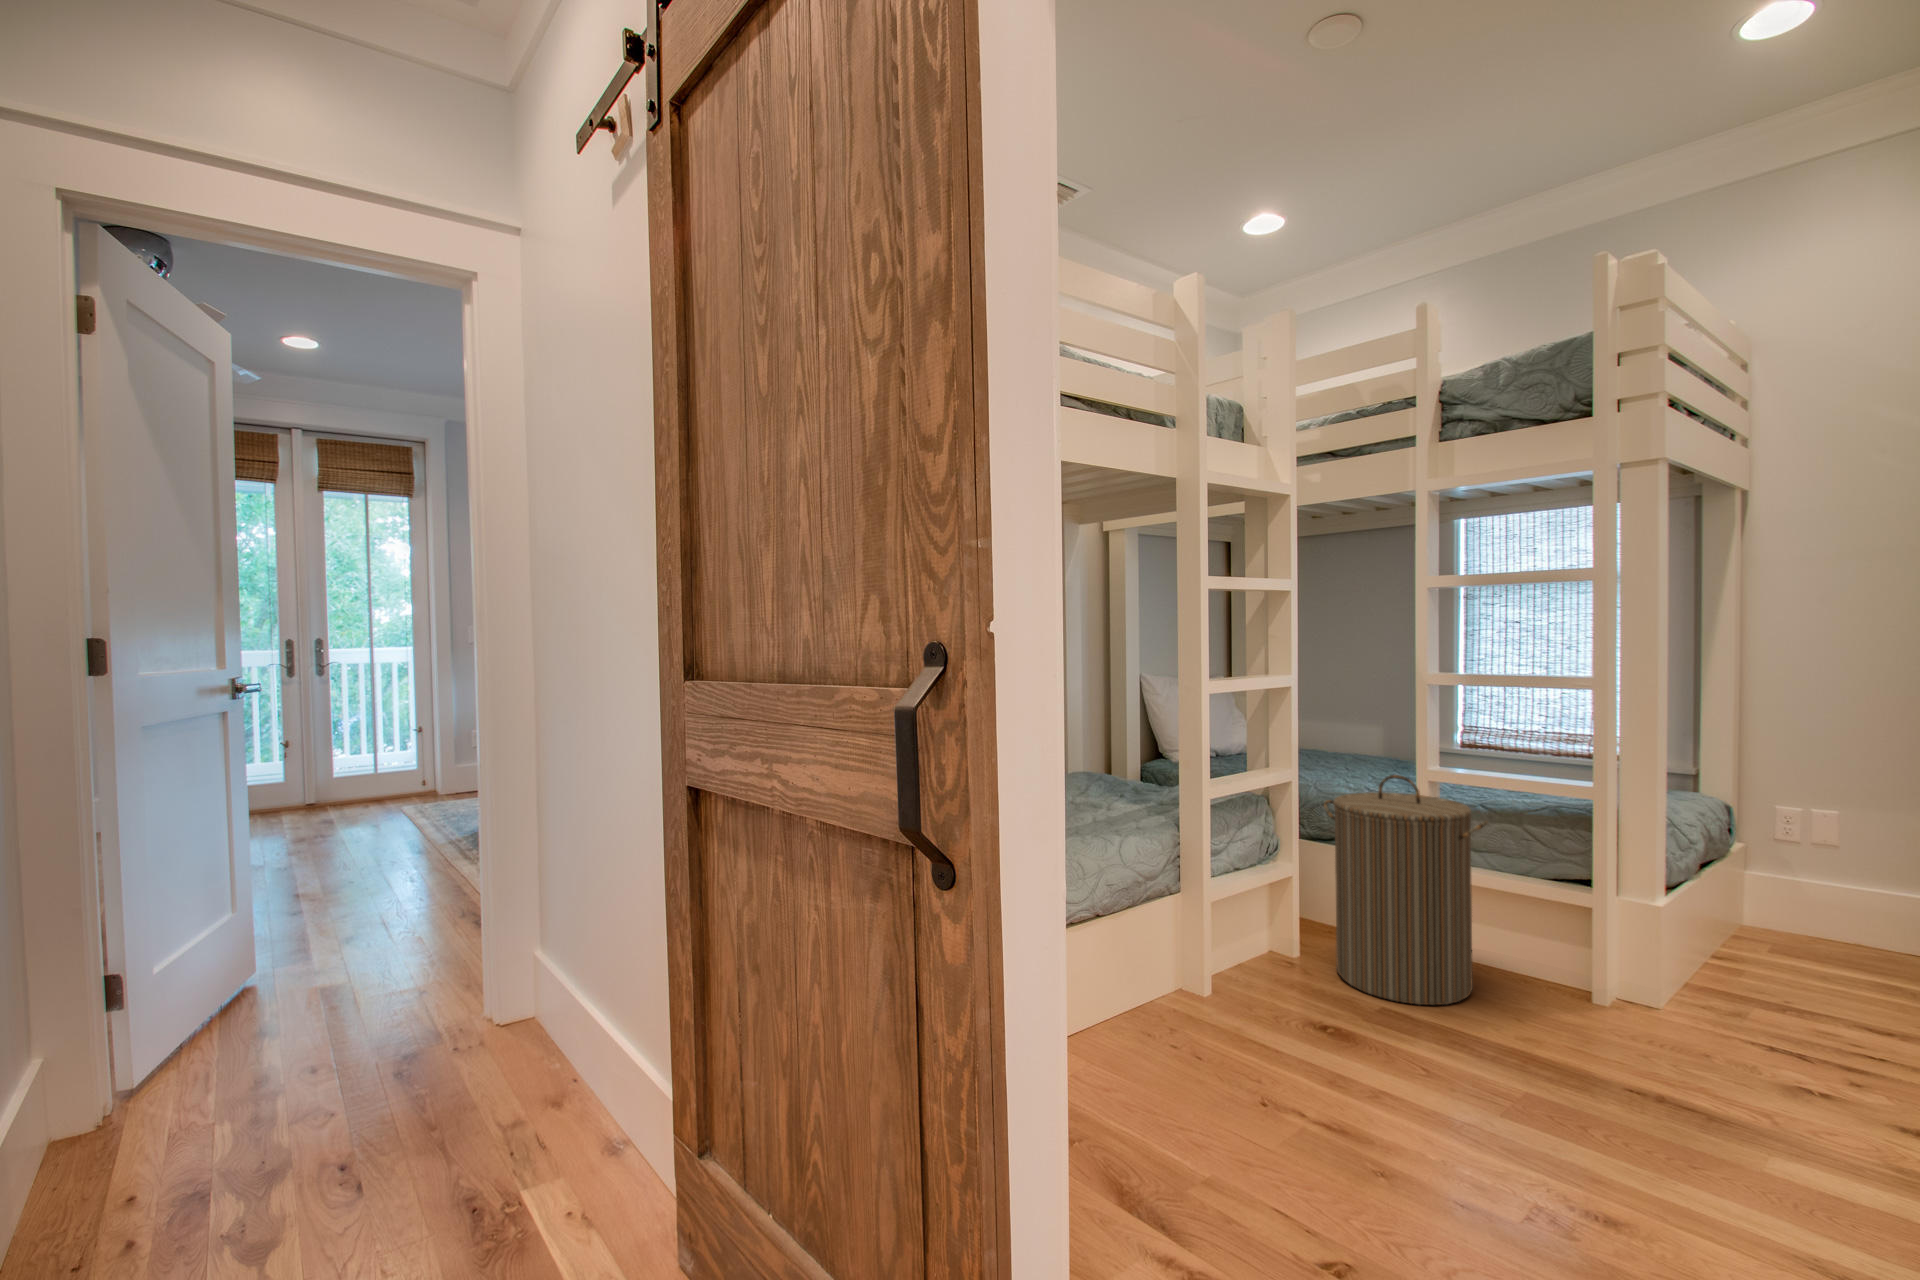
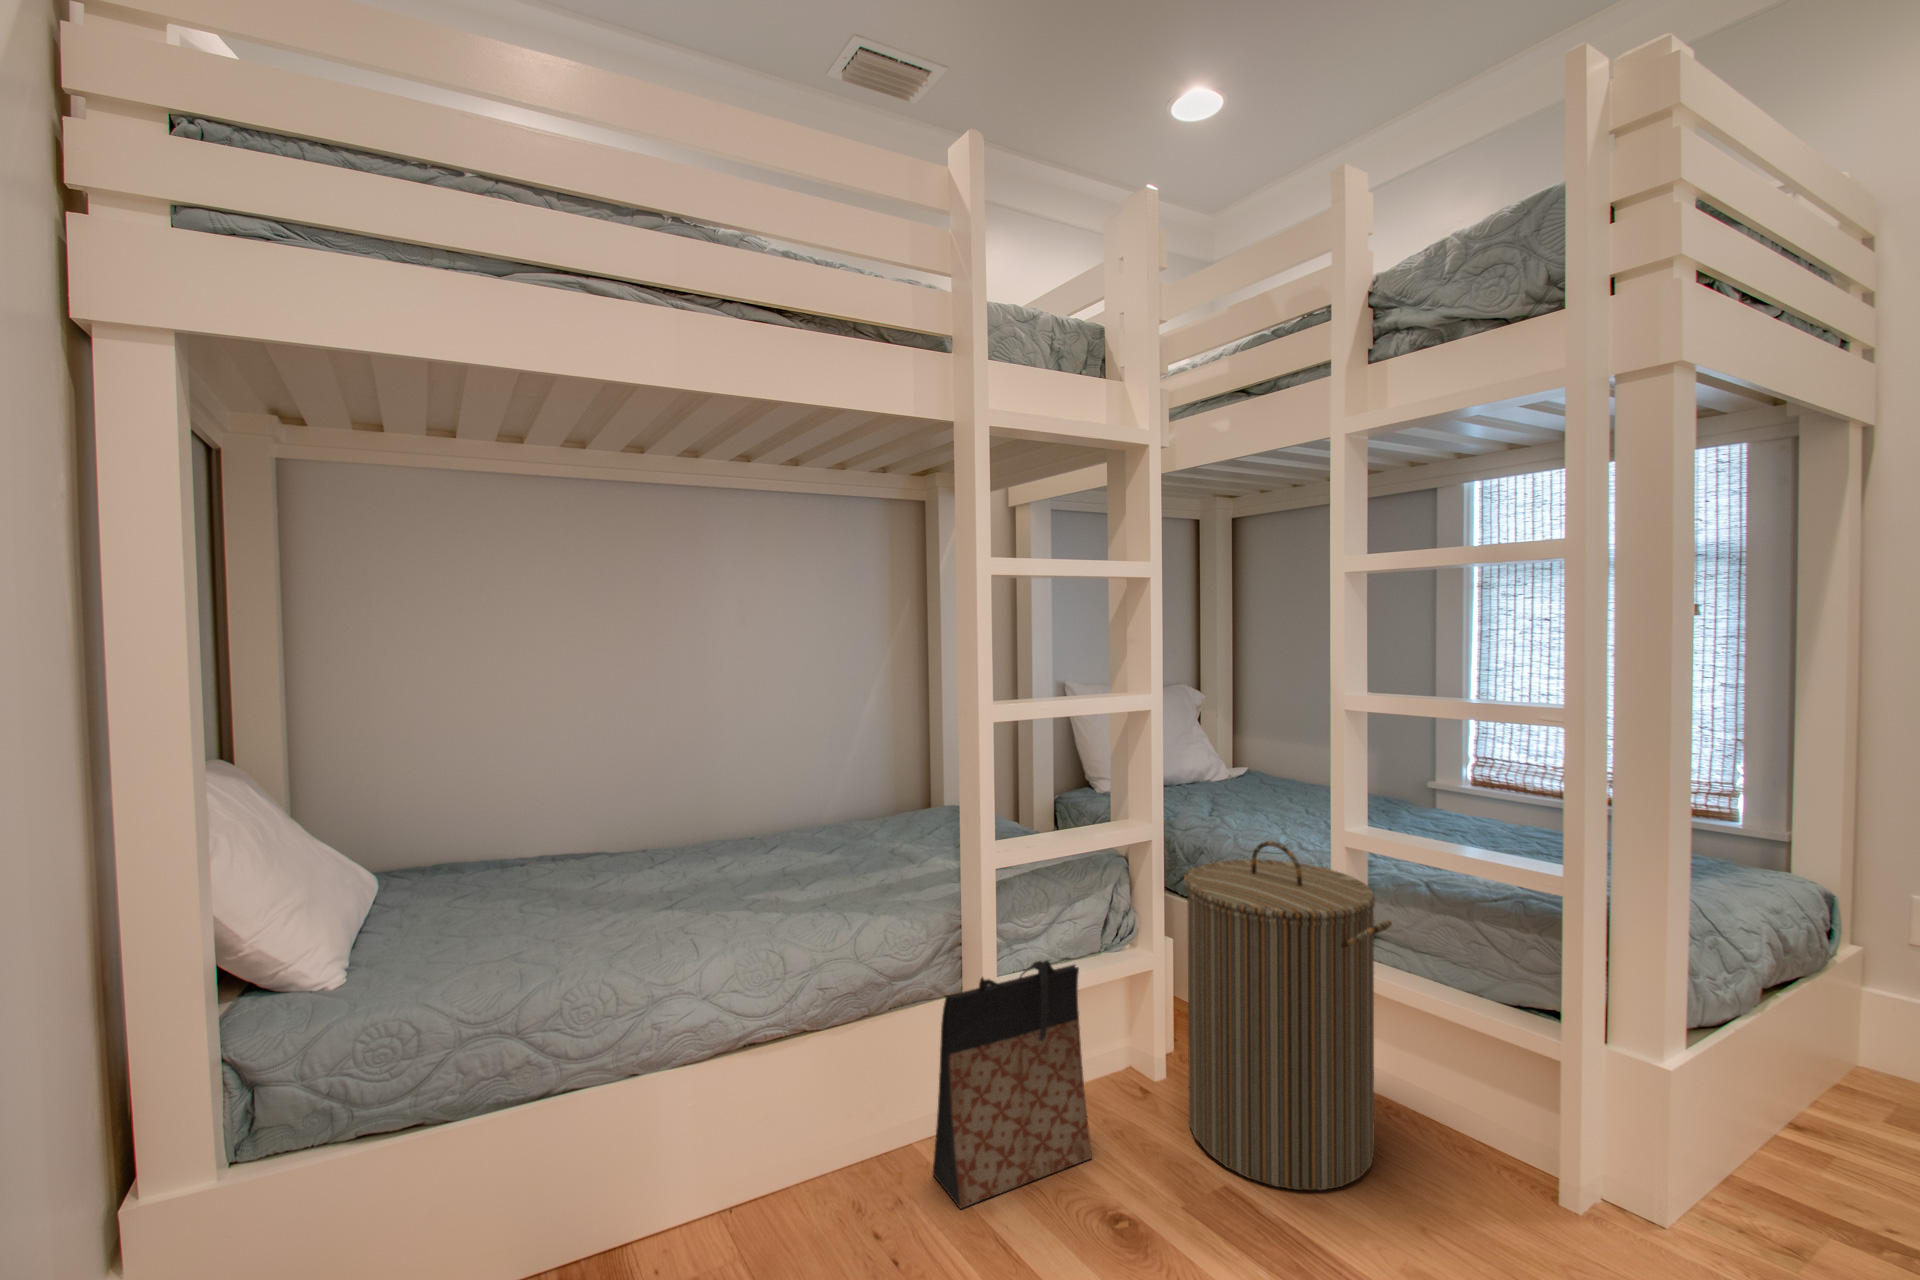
bag: none [1188,859,1288,1029] -> present [933,960,1092,1208]

